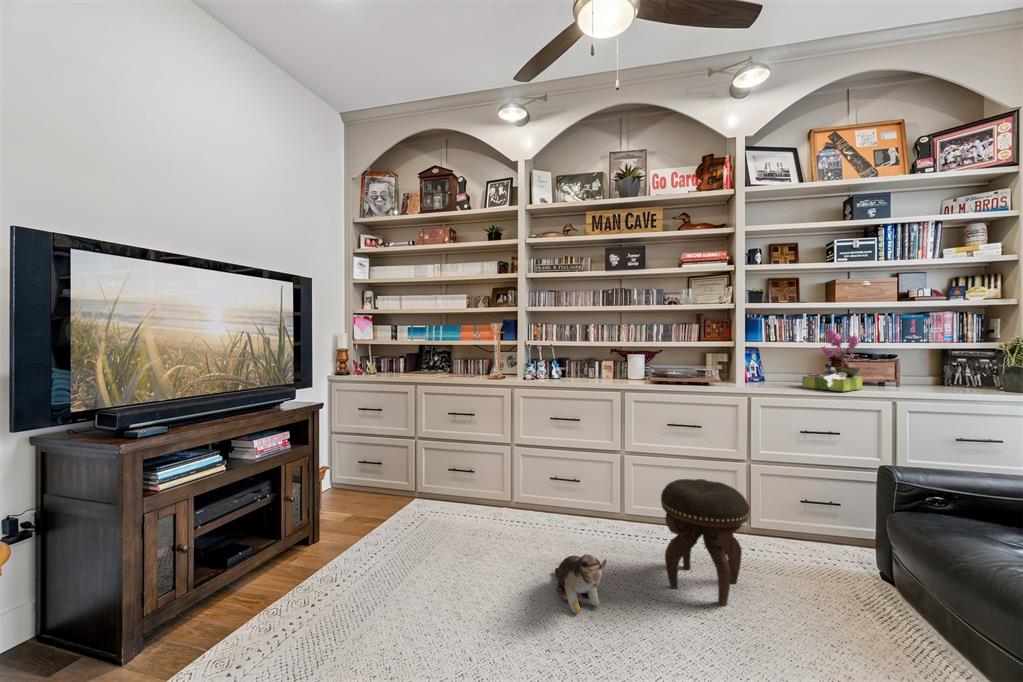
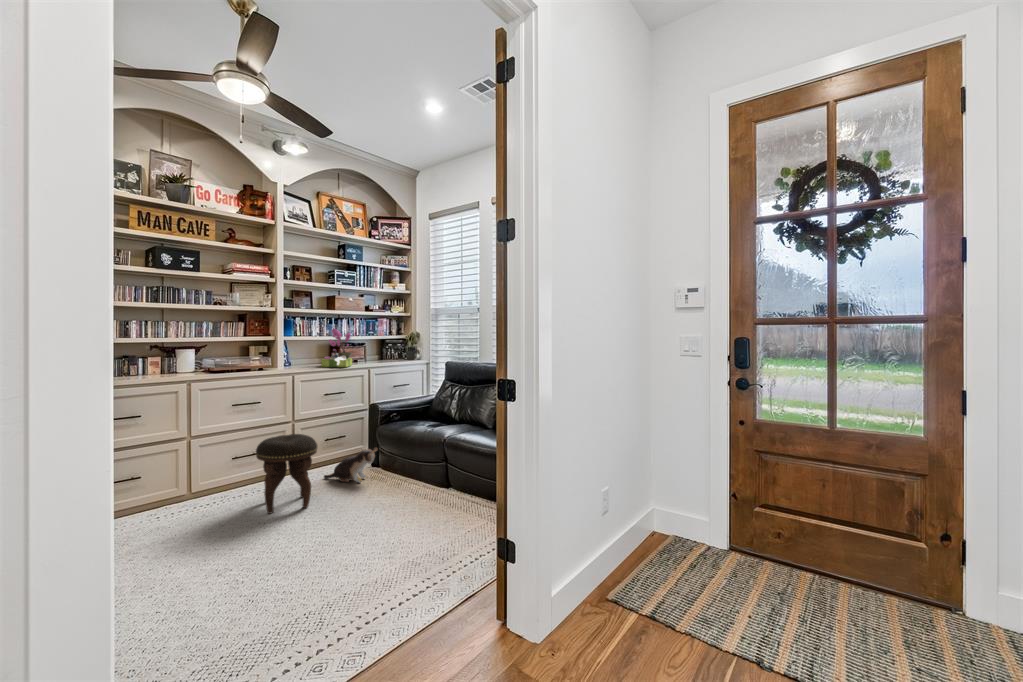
plush toy: present [555,554,606,613] -> present [324,448,378,483]

